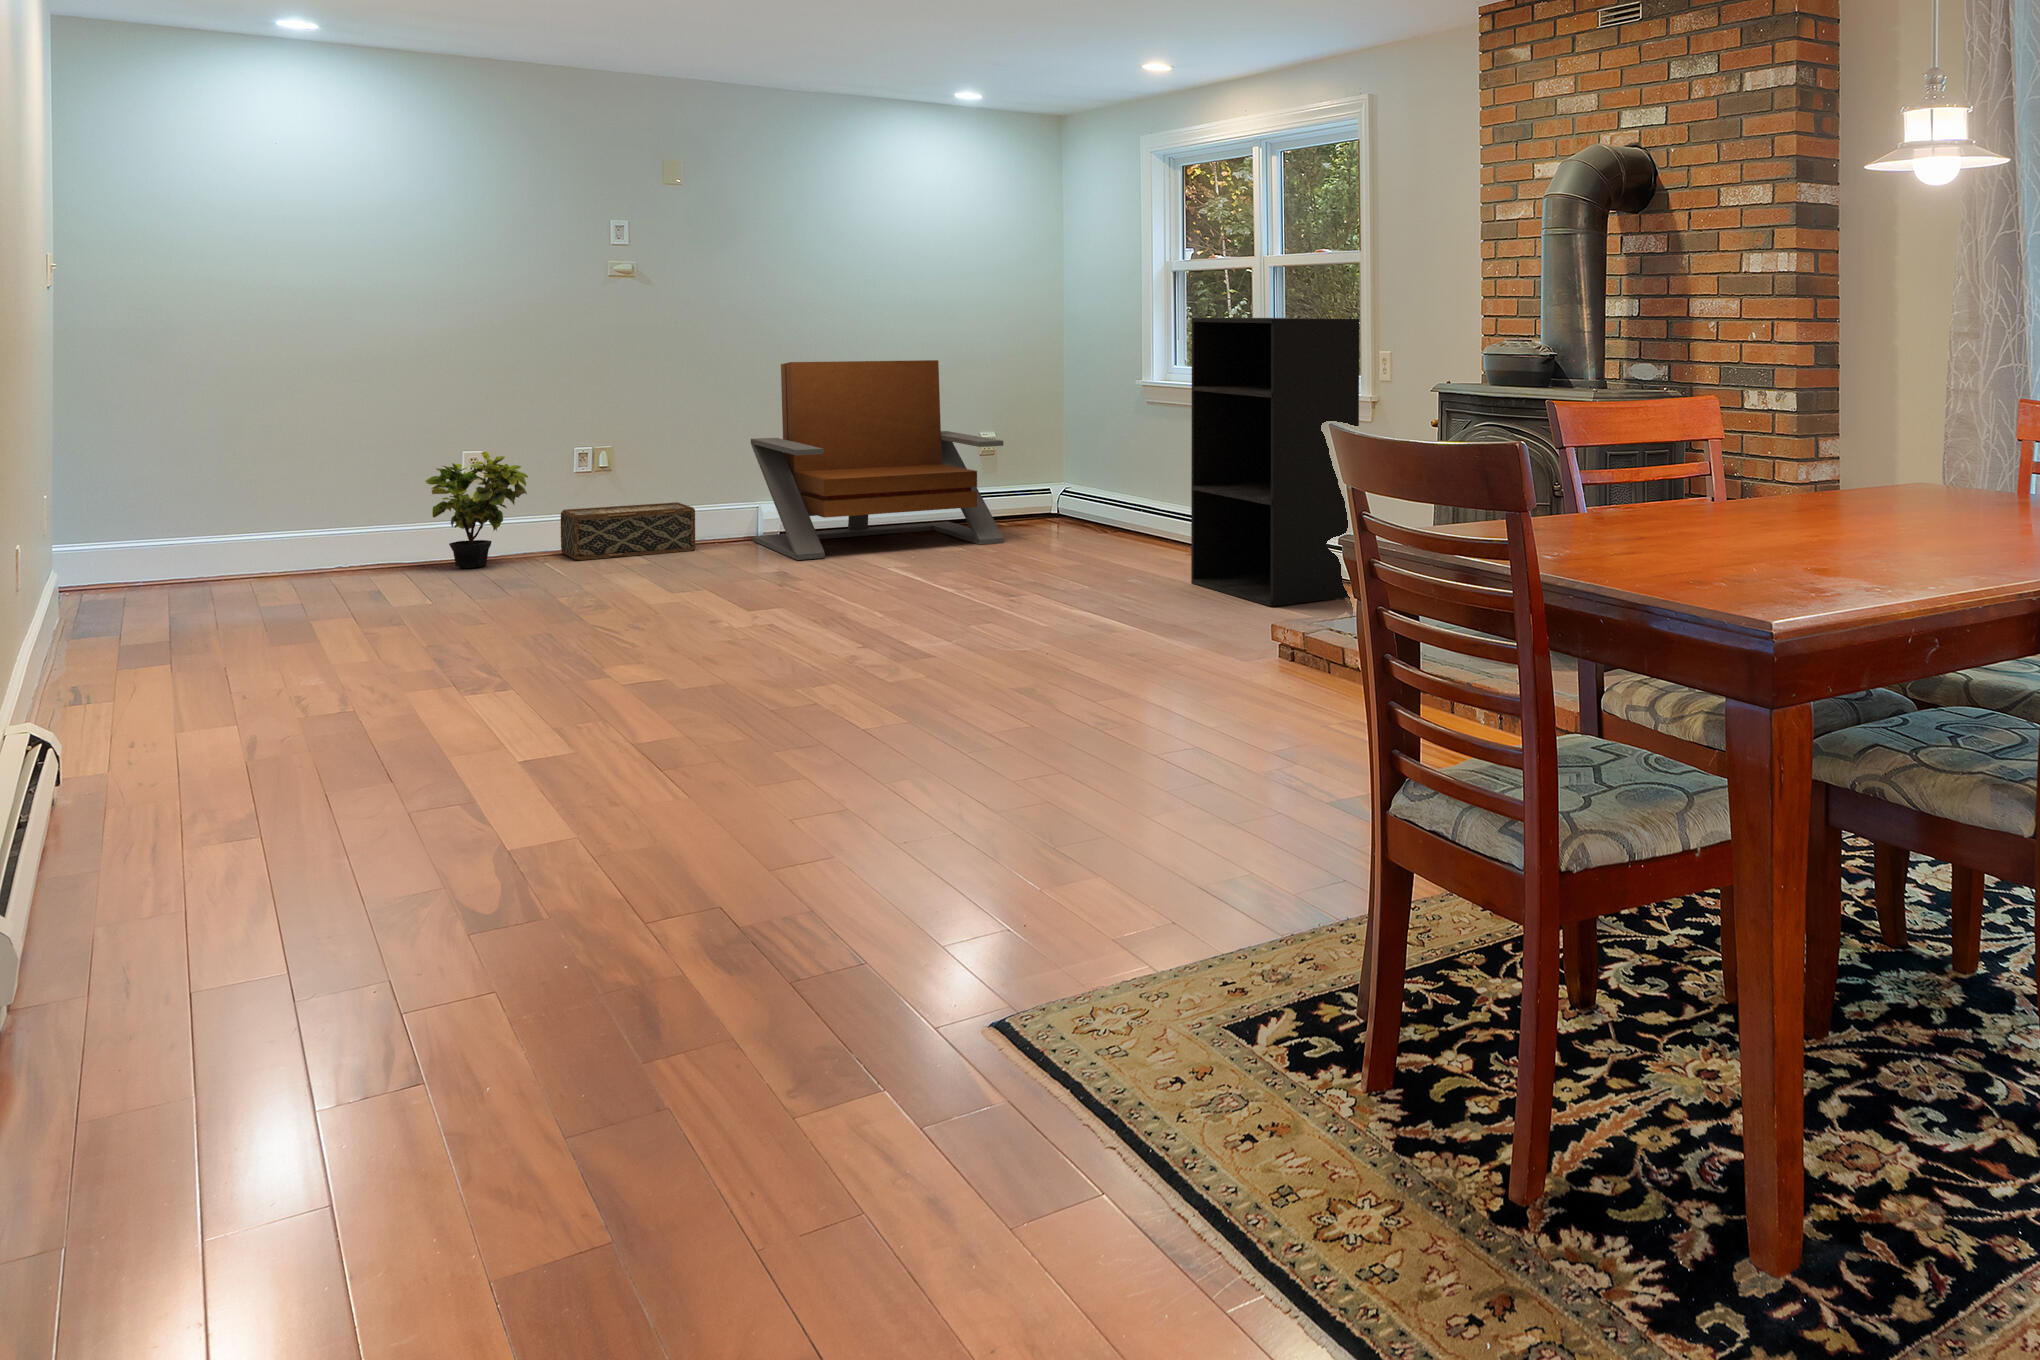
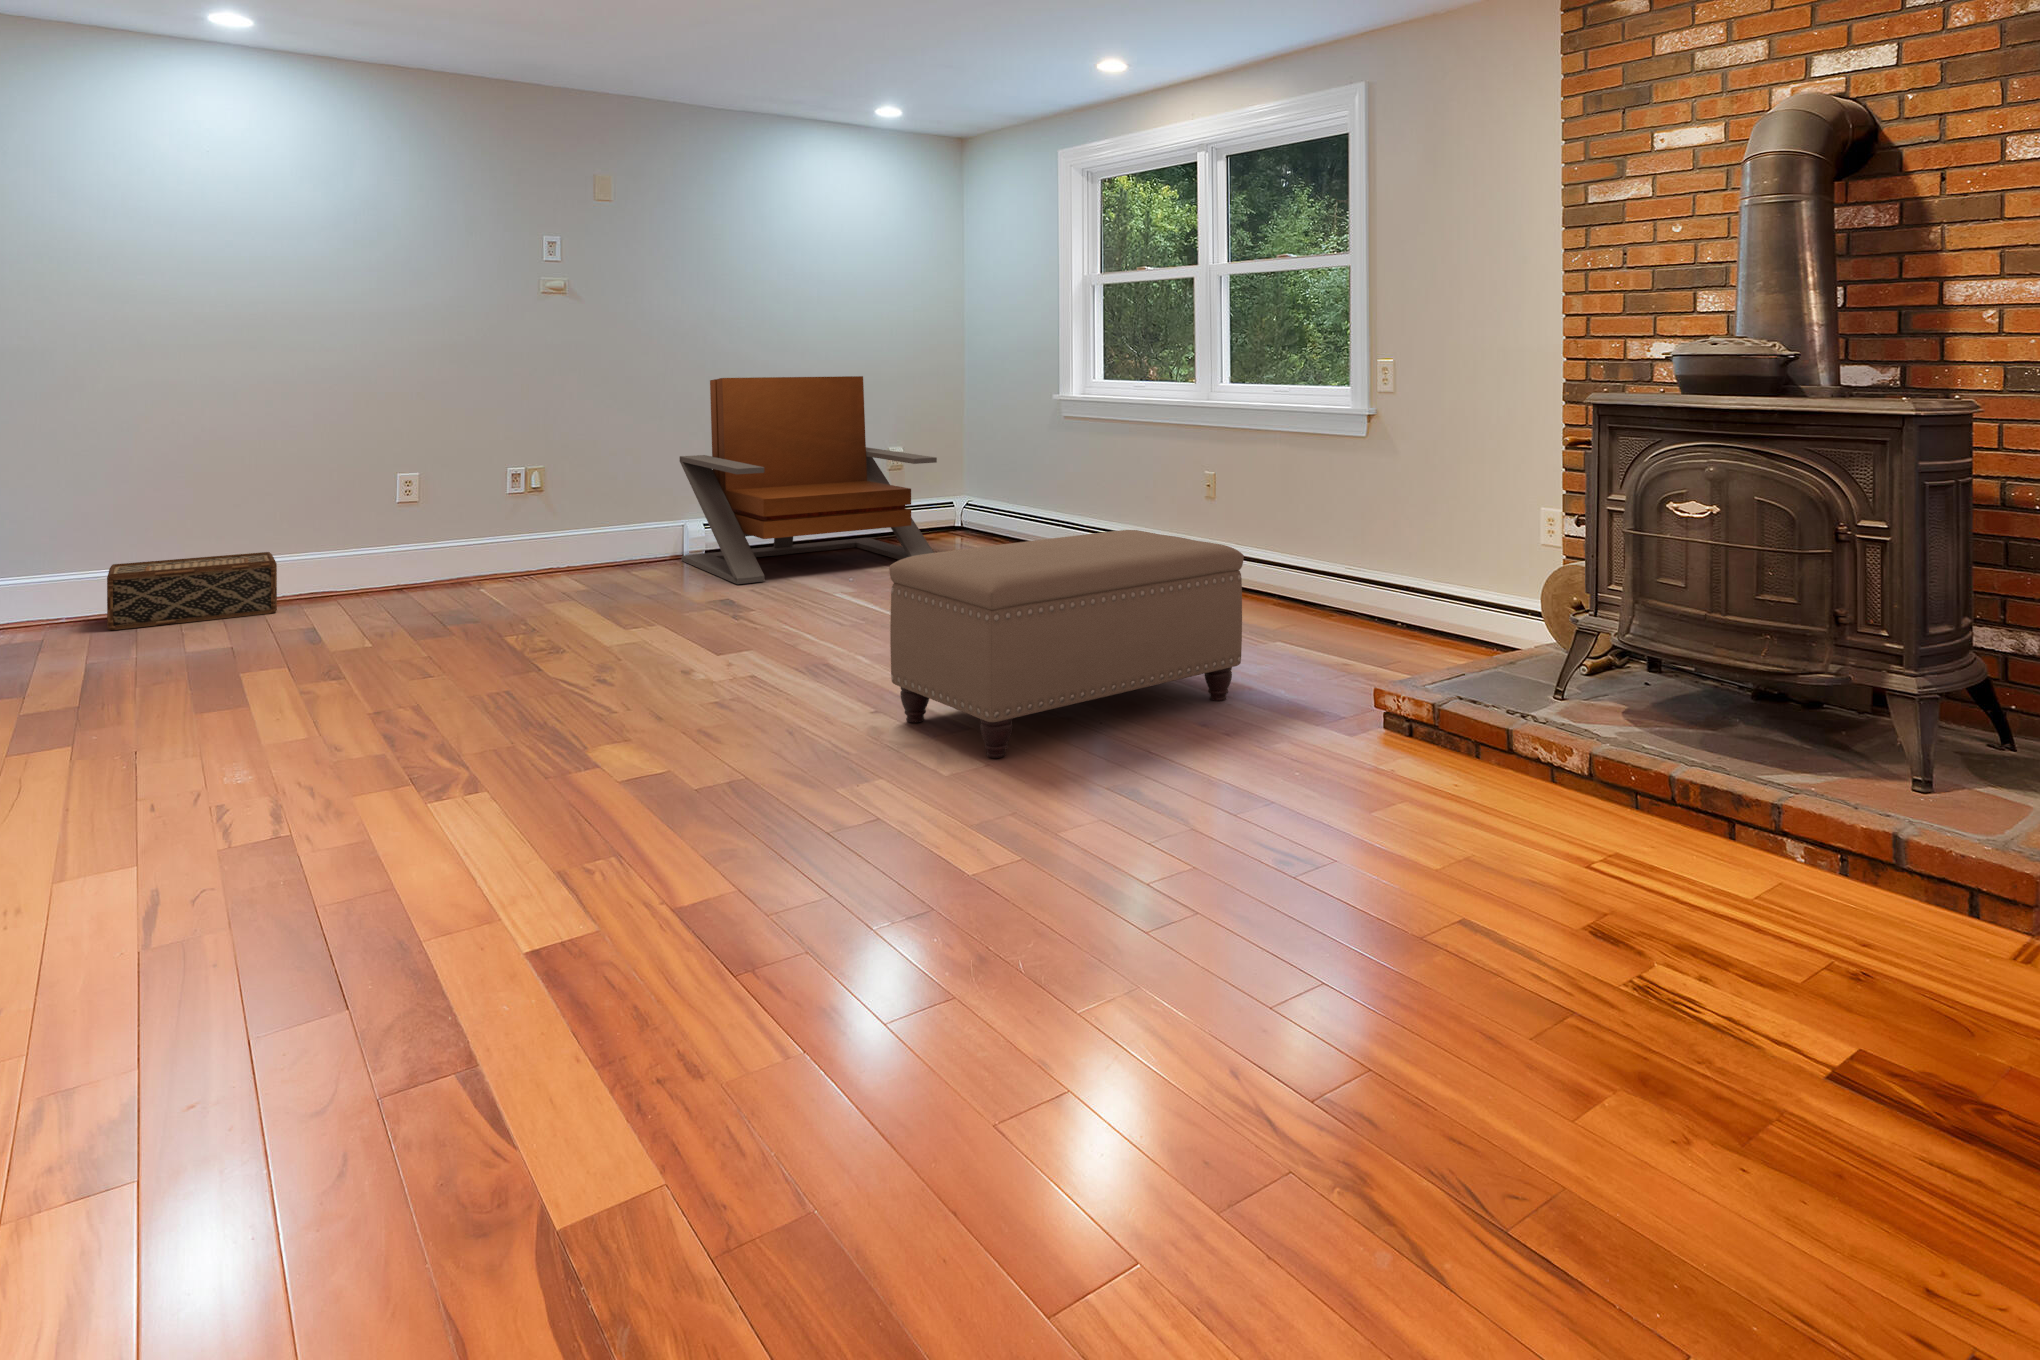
bookshelf: present [1191,318,1359,607] -> none [1175,322,1377,646]
potted plant: present [426,451,528,568] -> none [351,472,458,596]
ottoman: none [872,501,1182,674] -> present [889,530,1244,758]
woven basket: present [561,502,695,560] -> present [107,552,277,630]

